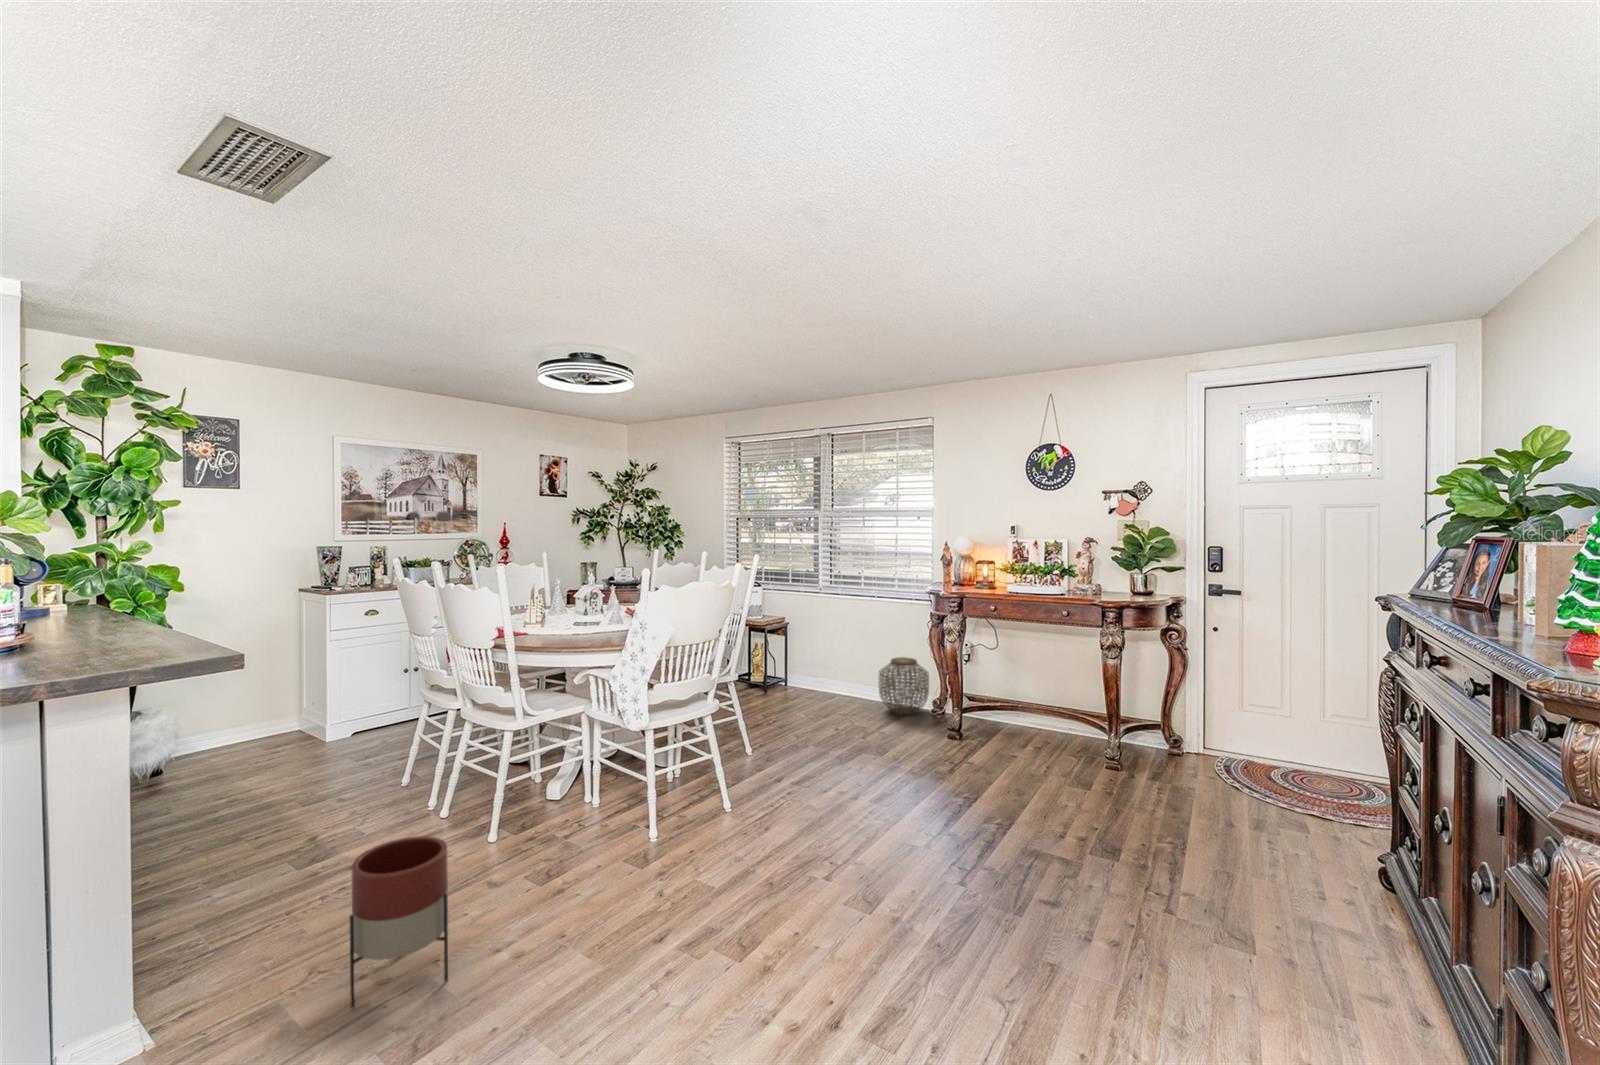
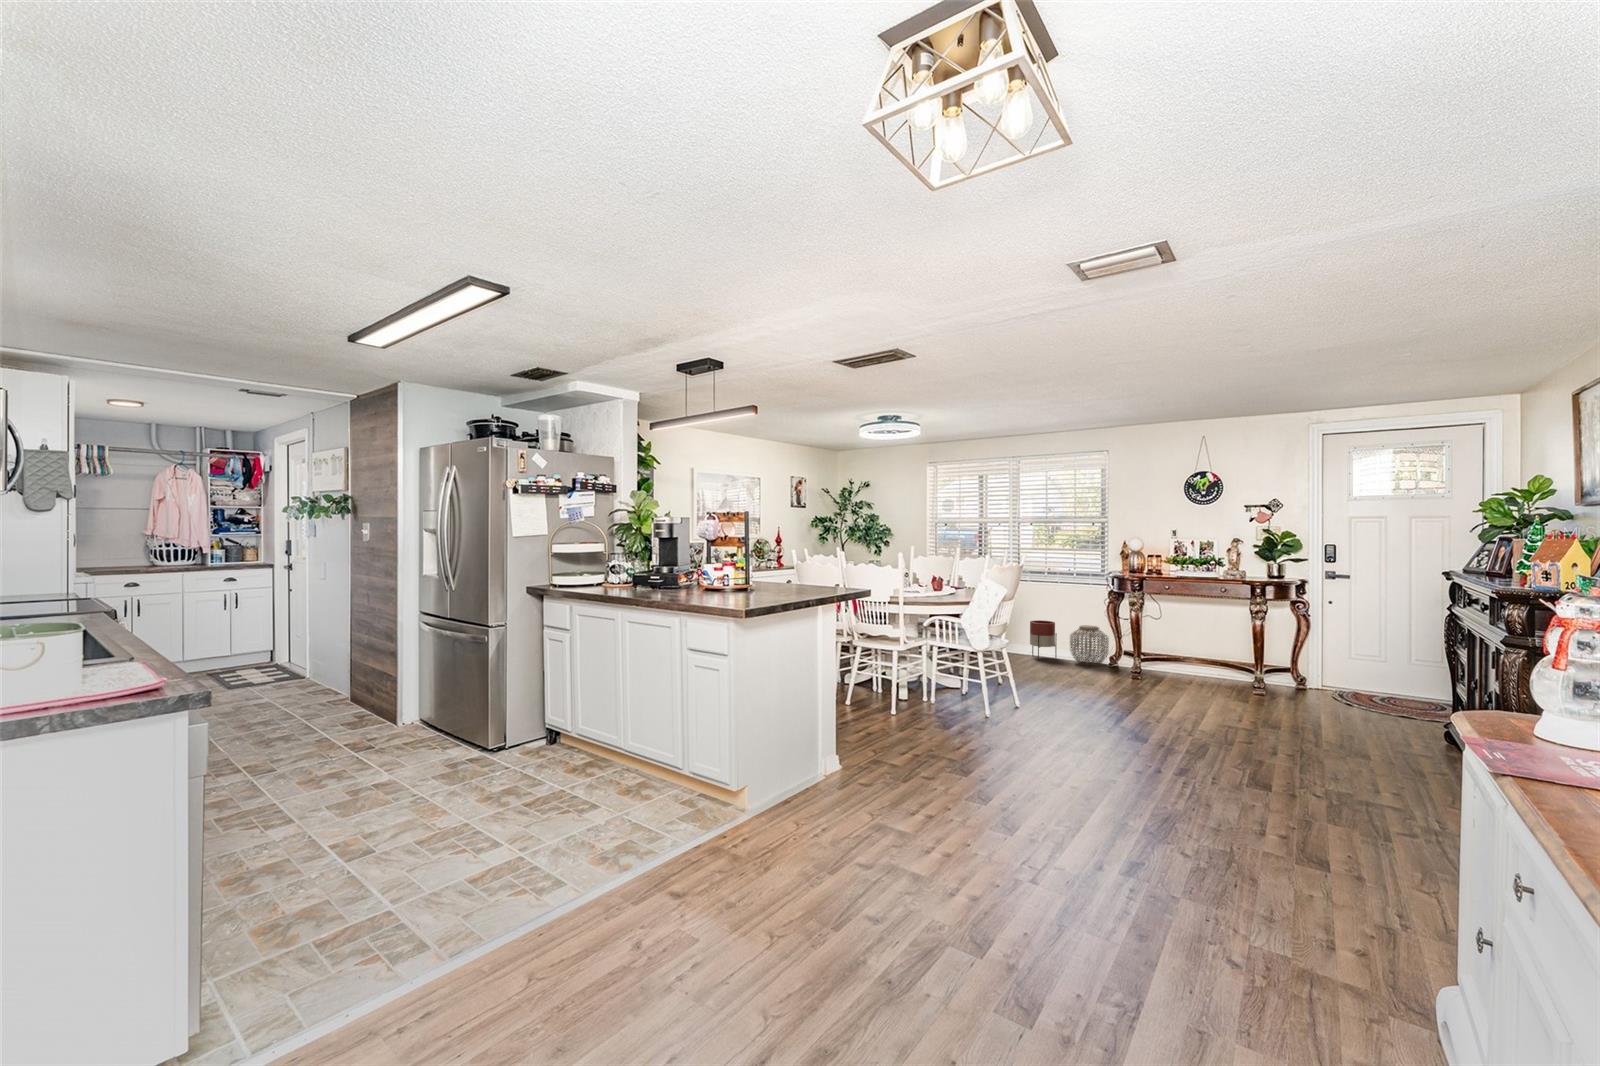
planter: present [349,836,448,1008] -> present [1030,620,1057,660]

